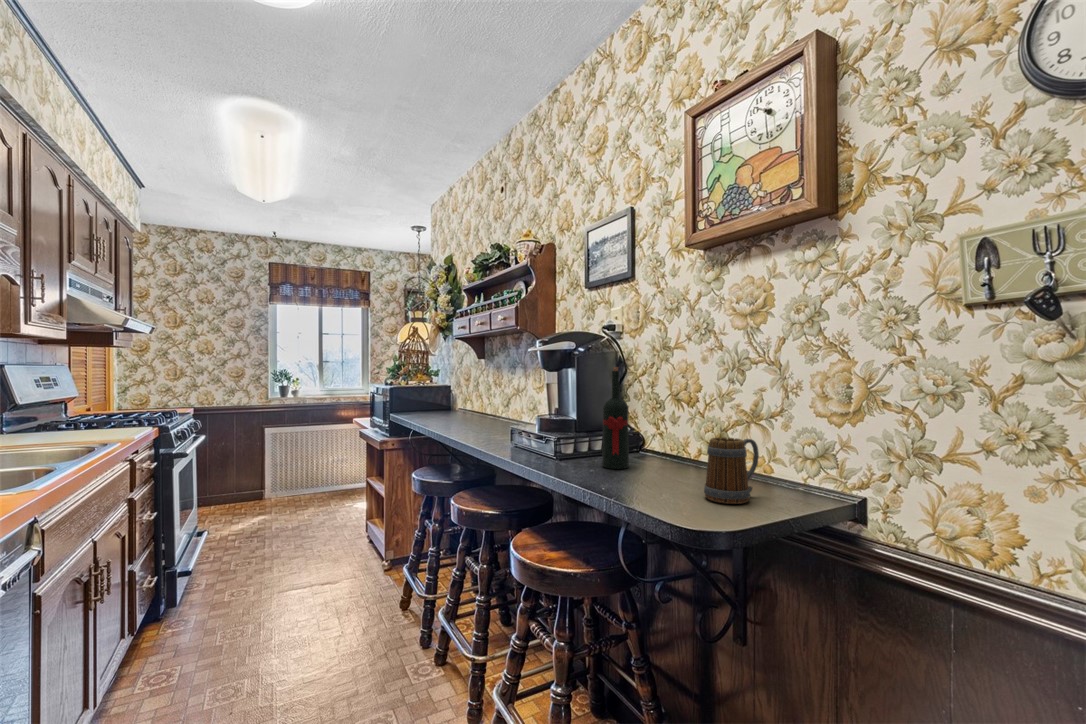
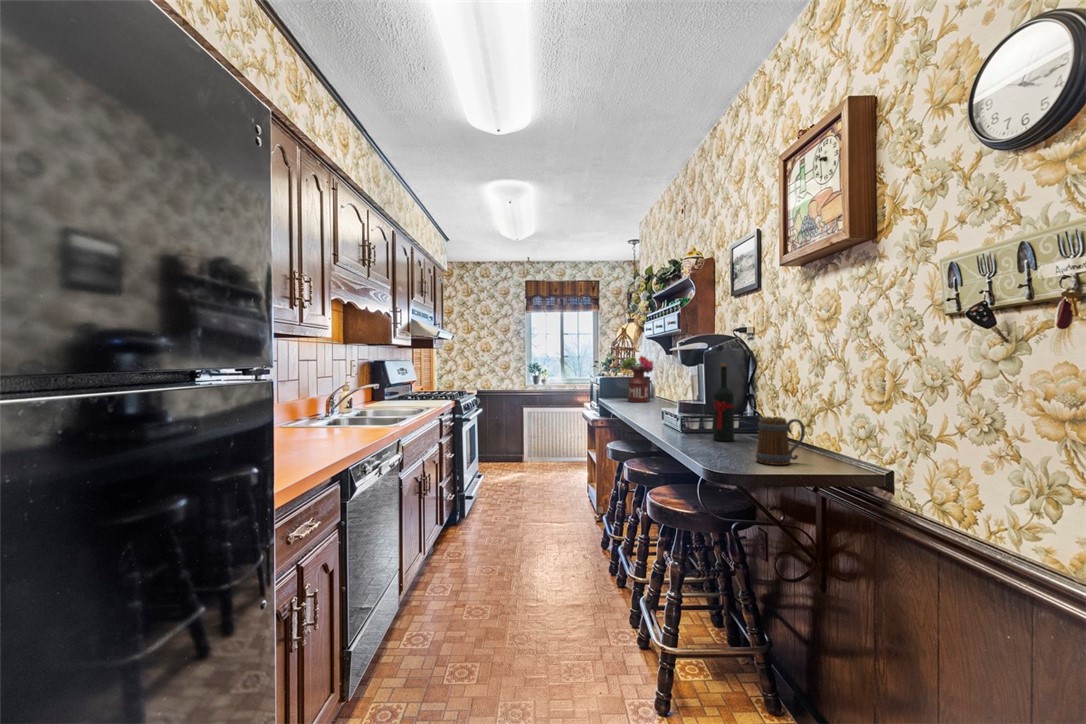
flower arrangement: none [422,359,463,417] -> present [622,356,653,402]

